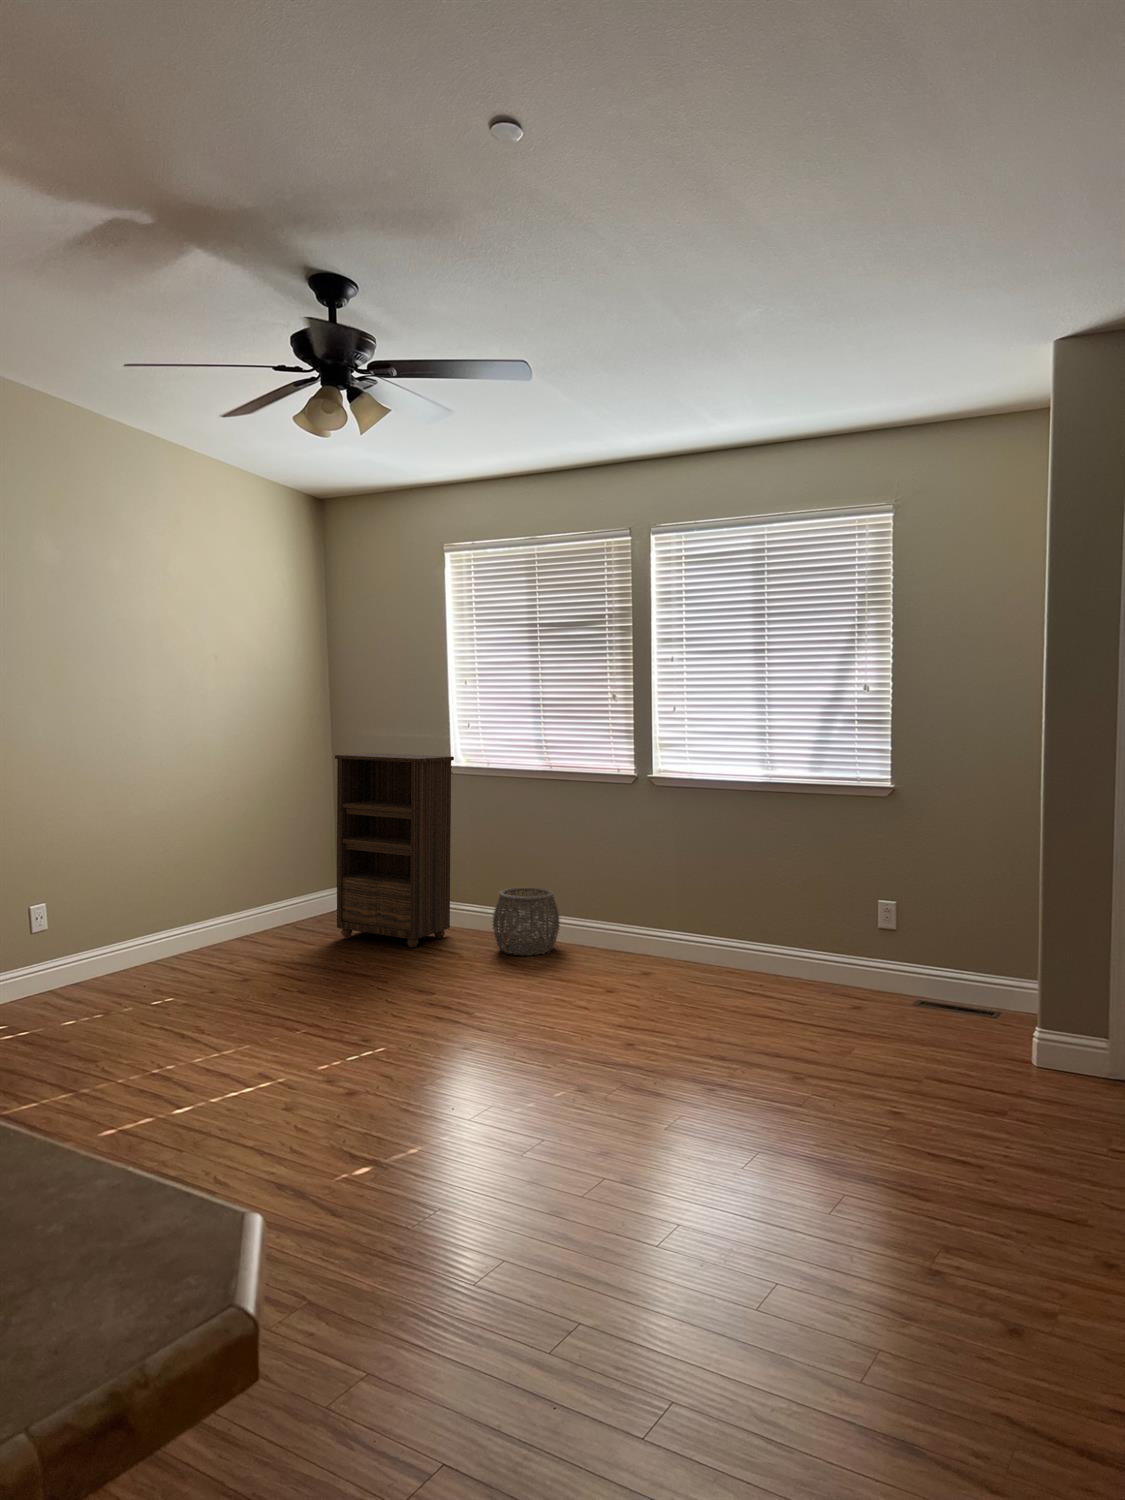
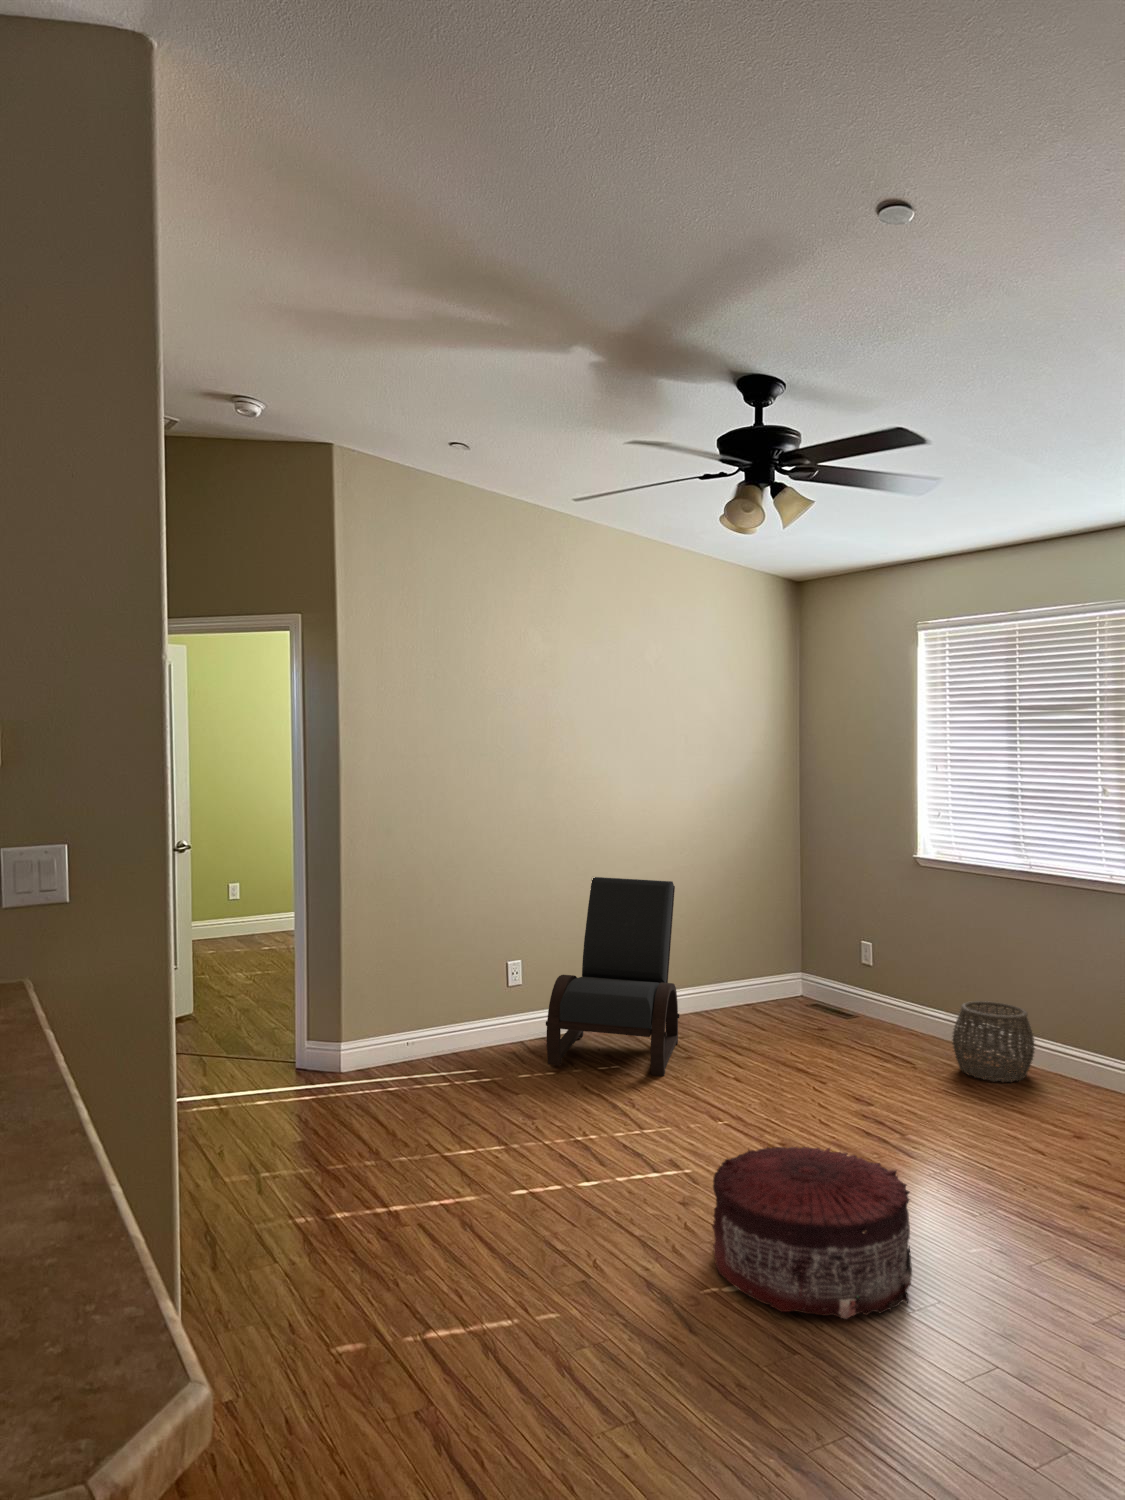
bookshelf: present [335,753,454,947] -> none [791,838,919,1050]
lounge chair: none [84,803,229,1009] -> present [546,877,680,1076]
pouf: none [335,1021,527,1178] -> present [712,1147,912,1319]

